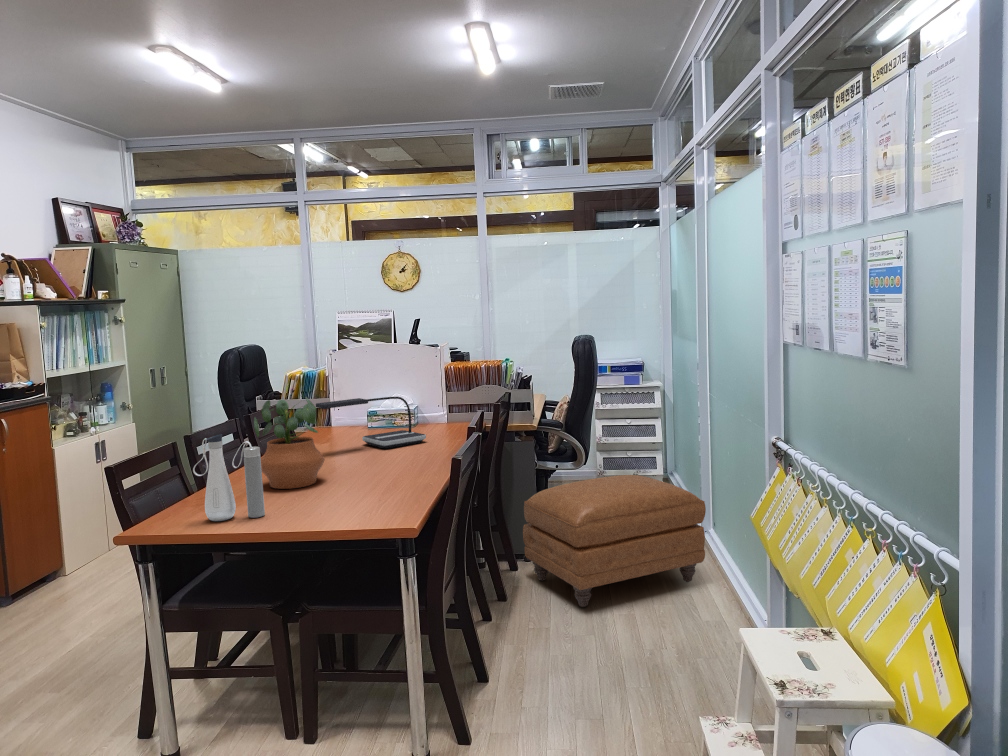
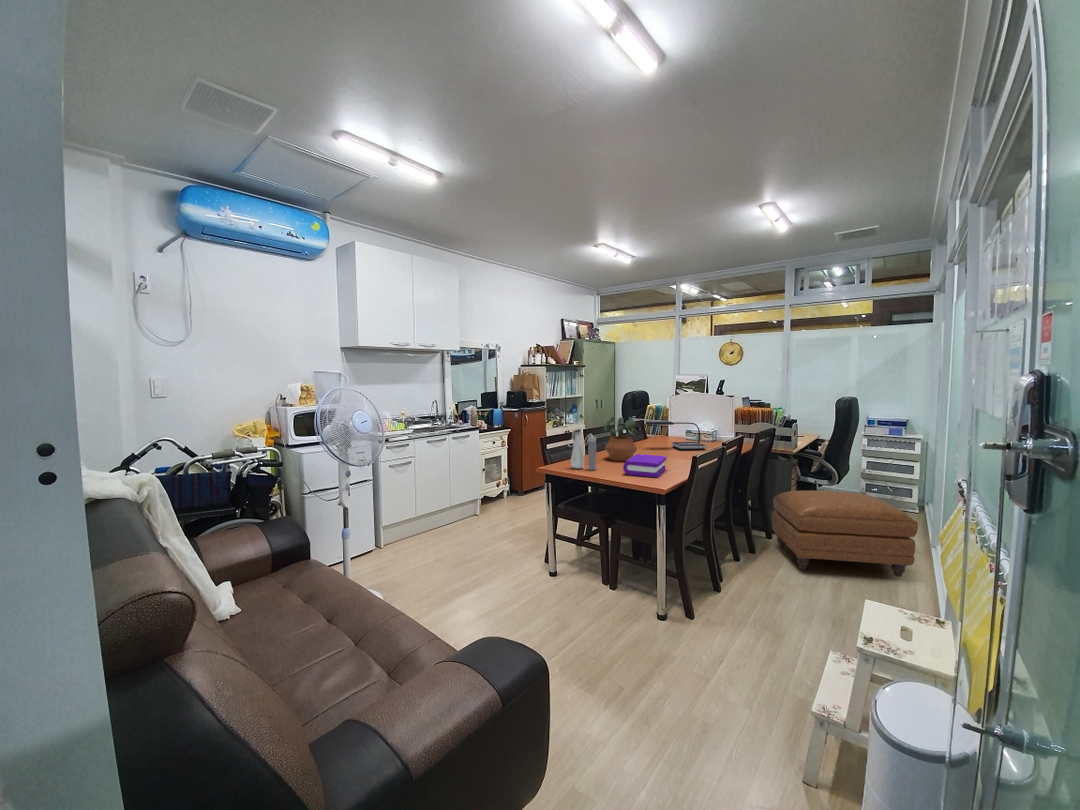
book: none [329,465,399,512] -> present [623,454,666,477]

